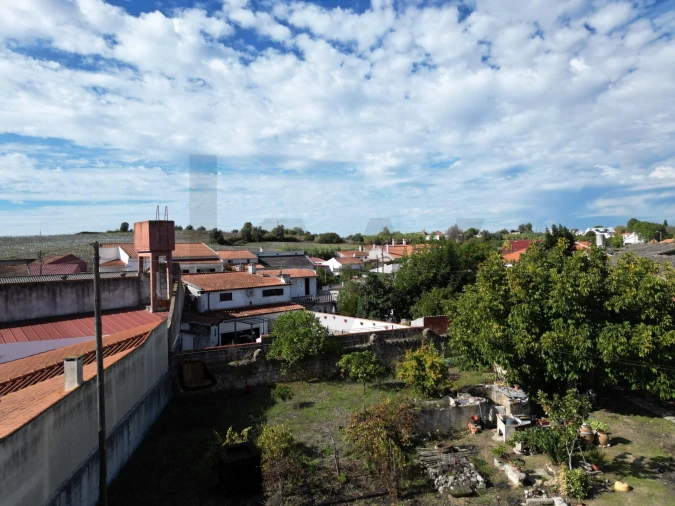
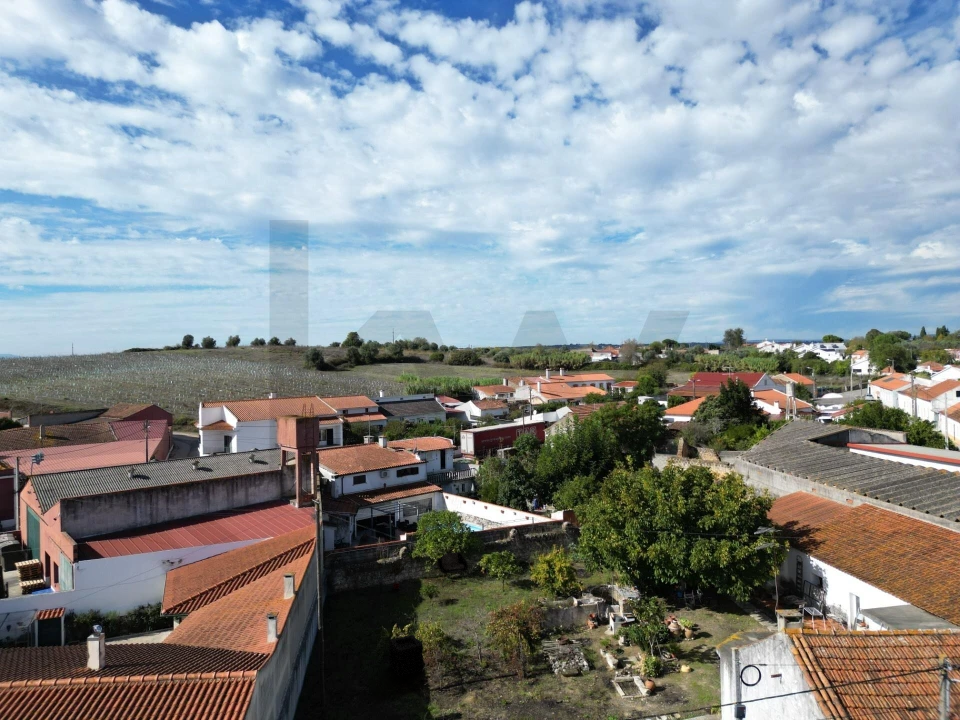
lounge chair: present [177,360,217,409] -> present [437,552,468,587]

